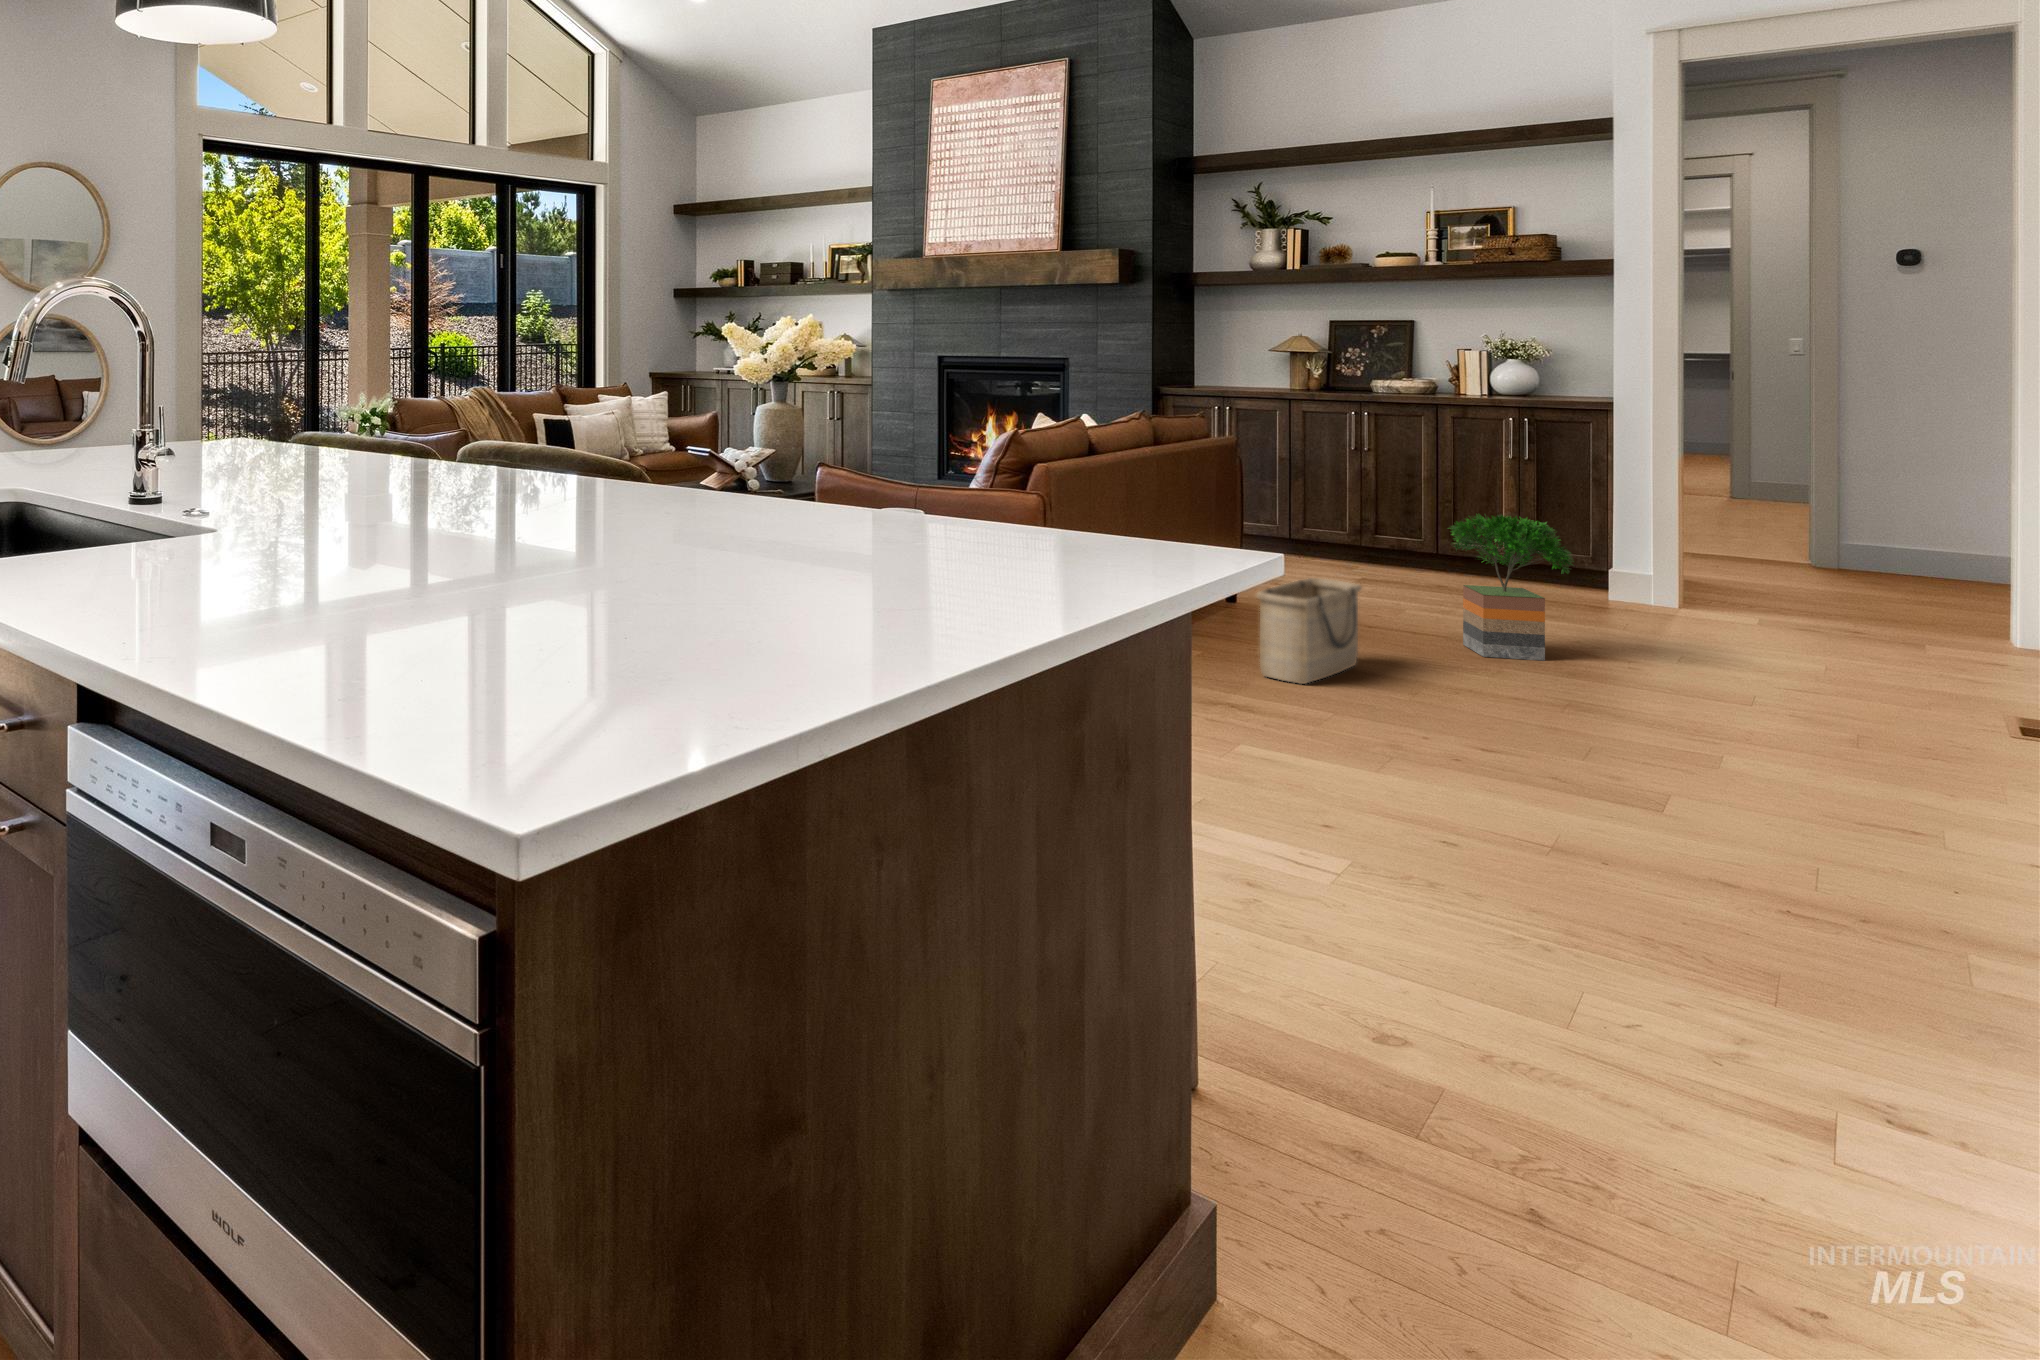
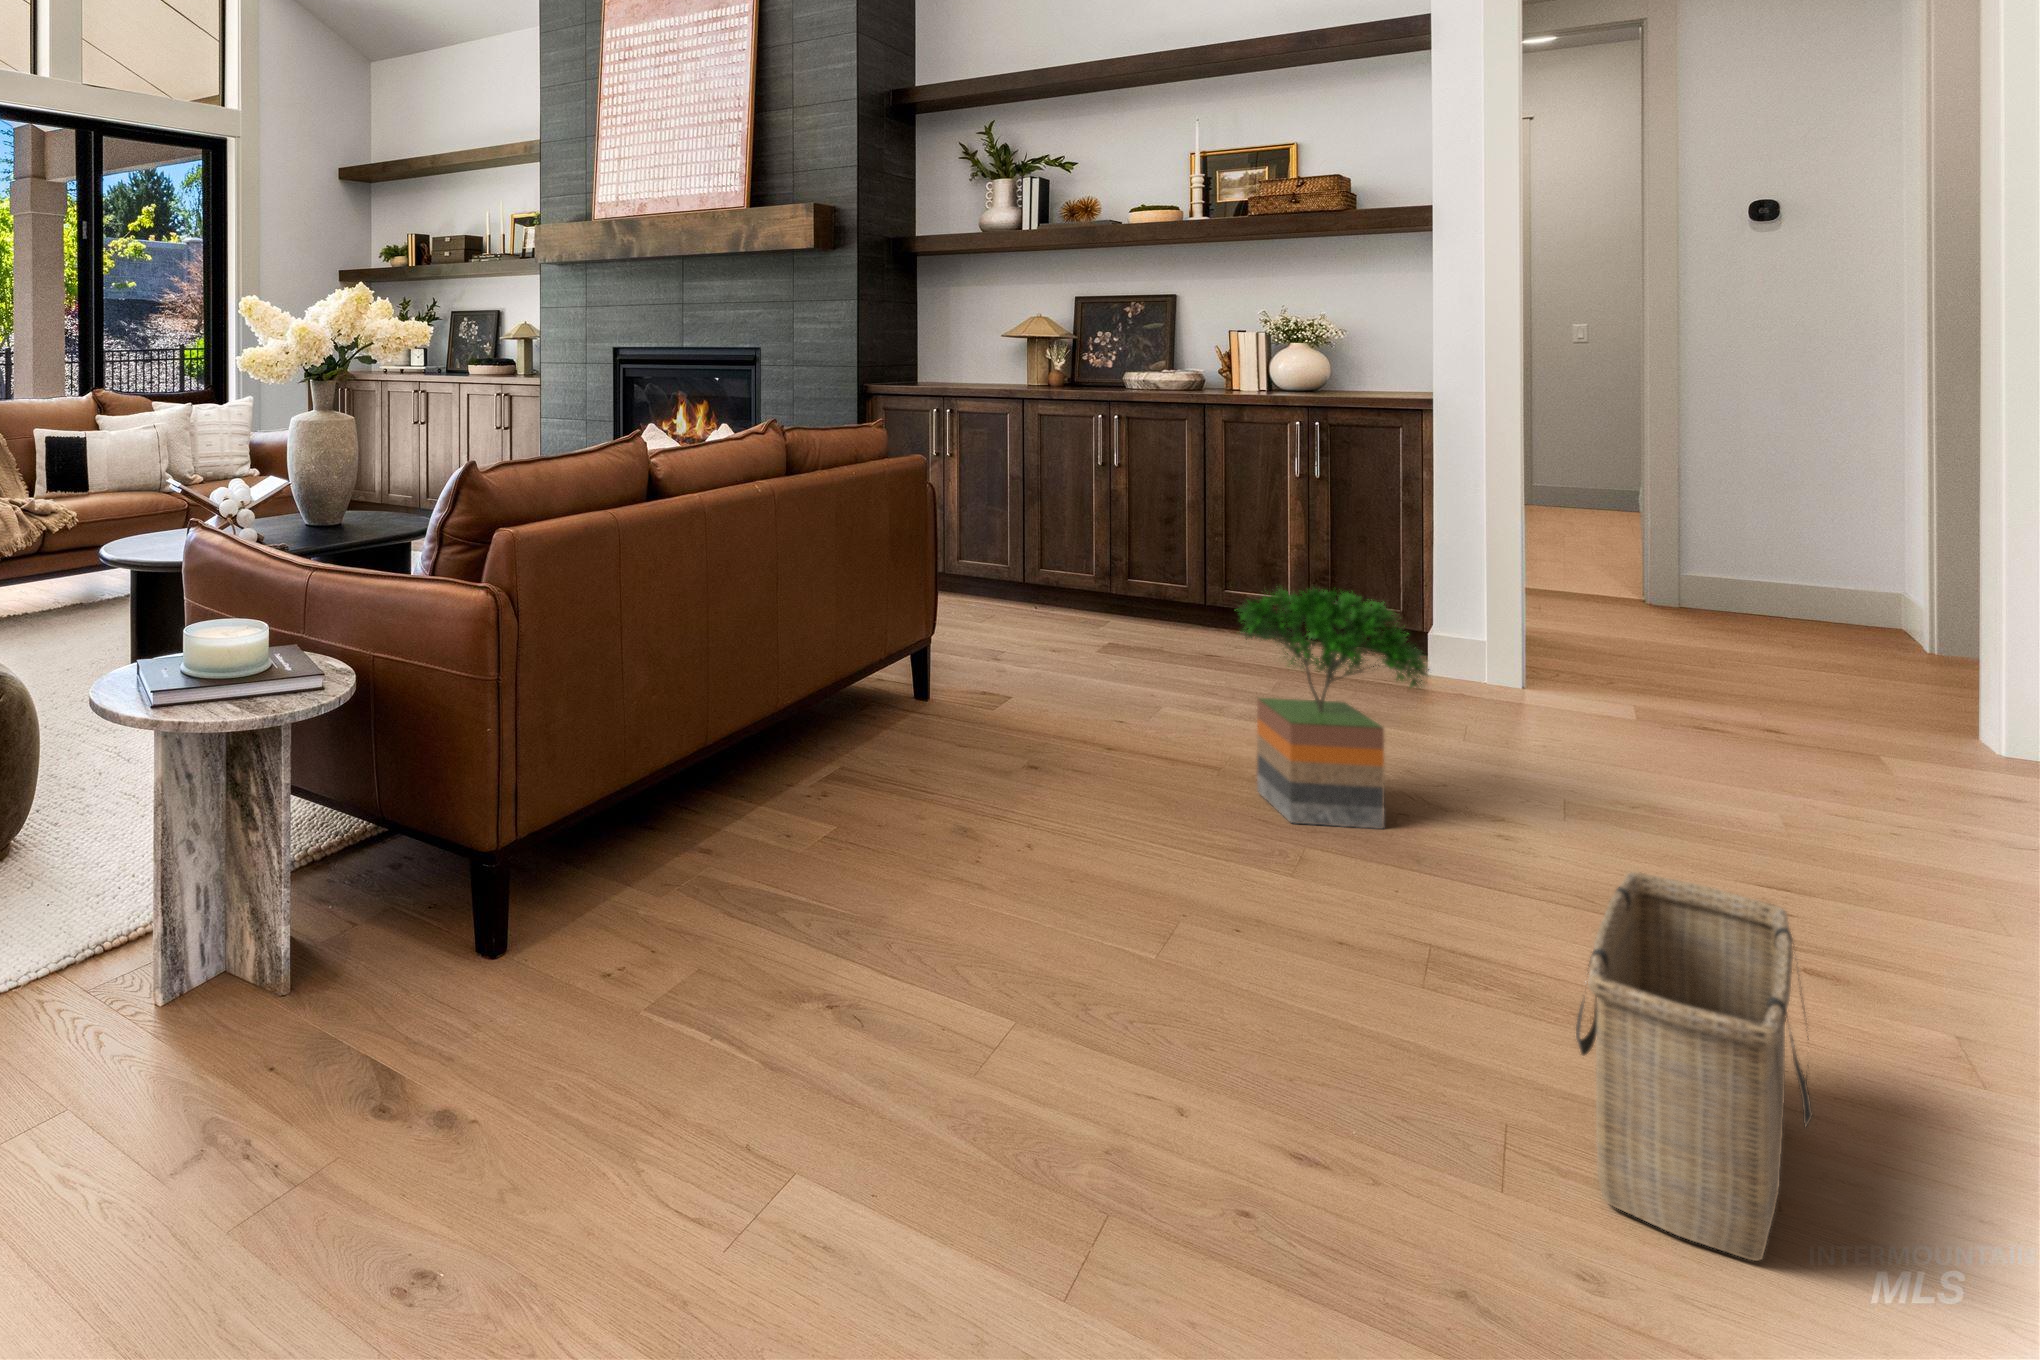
basket: present [1257,578,1361,684] -> present [1576,872,1812,1261]

